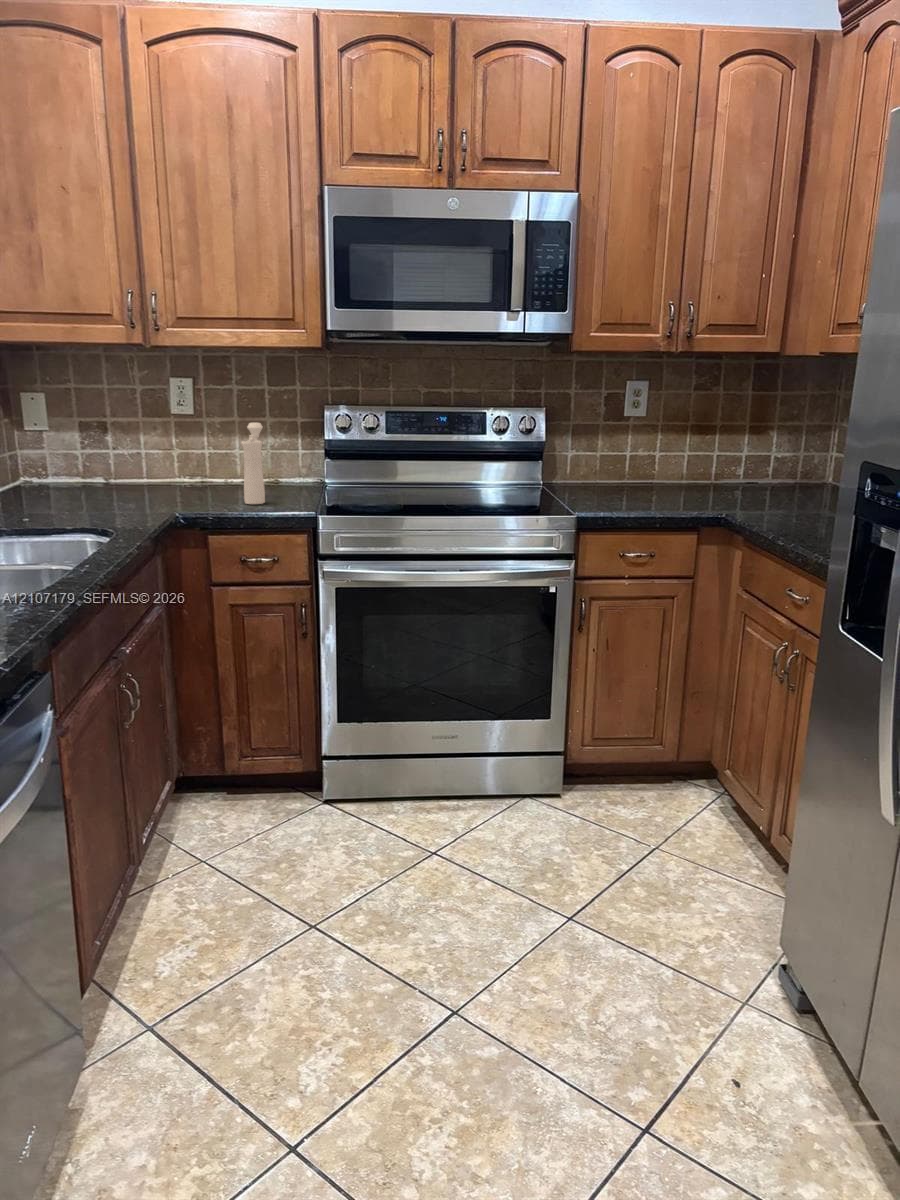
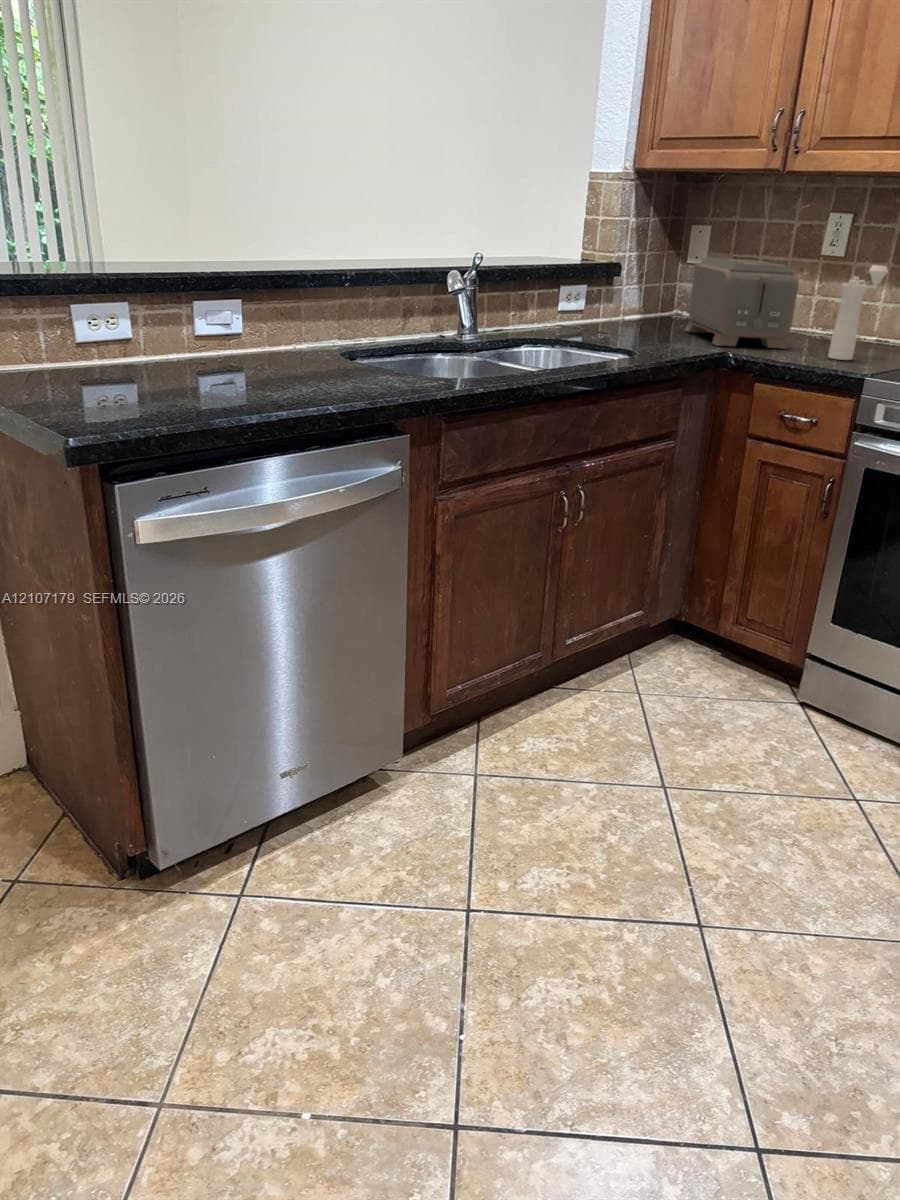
toaster: none [74,426,200,511] -> present [685,258,799,349]

